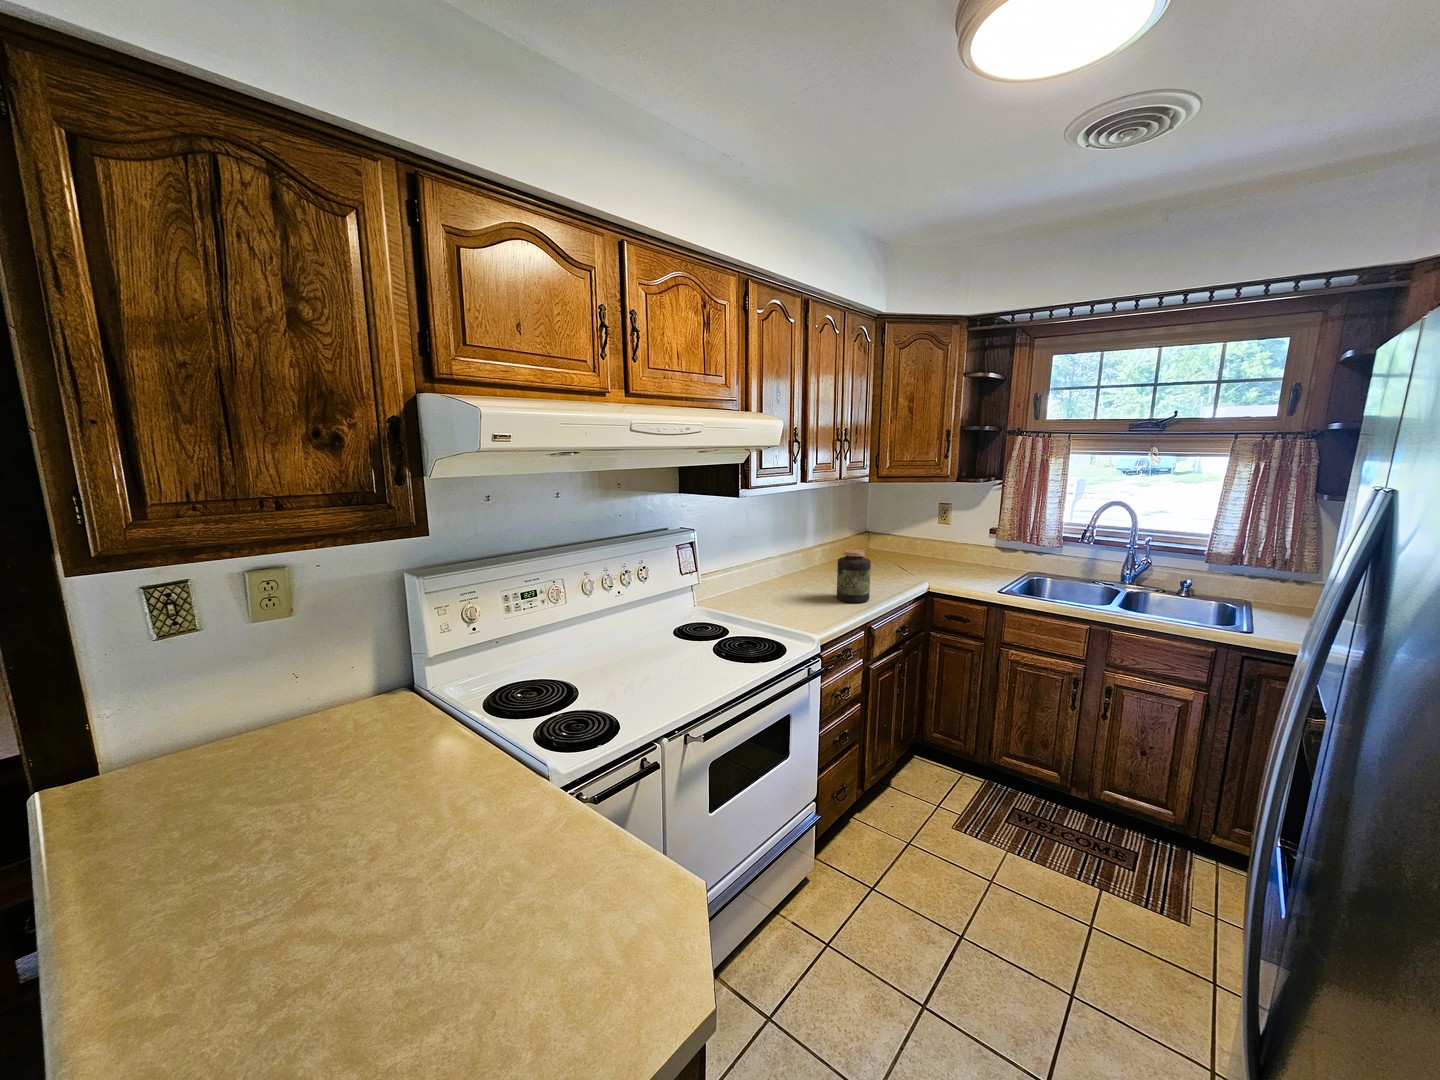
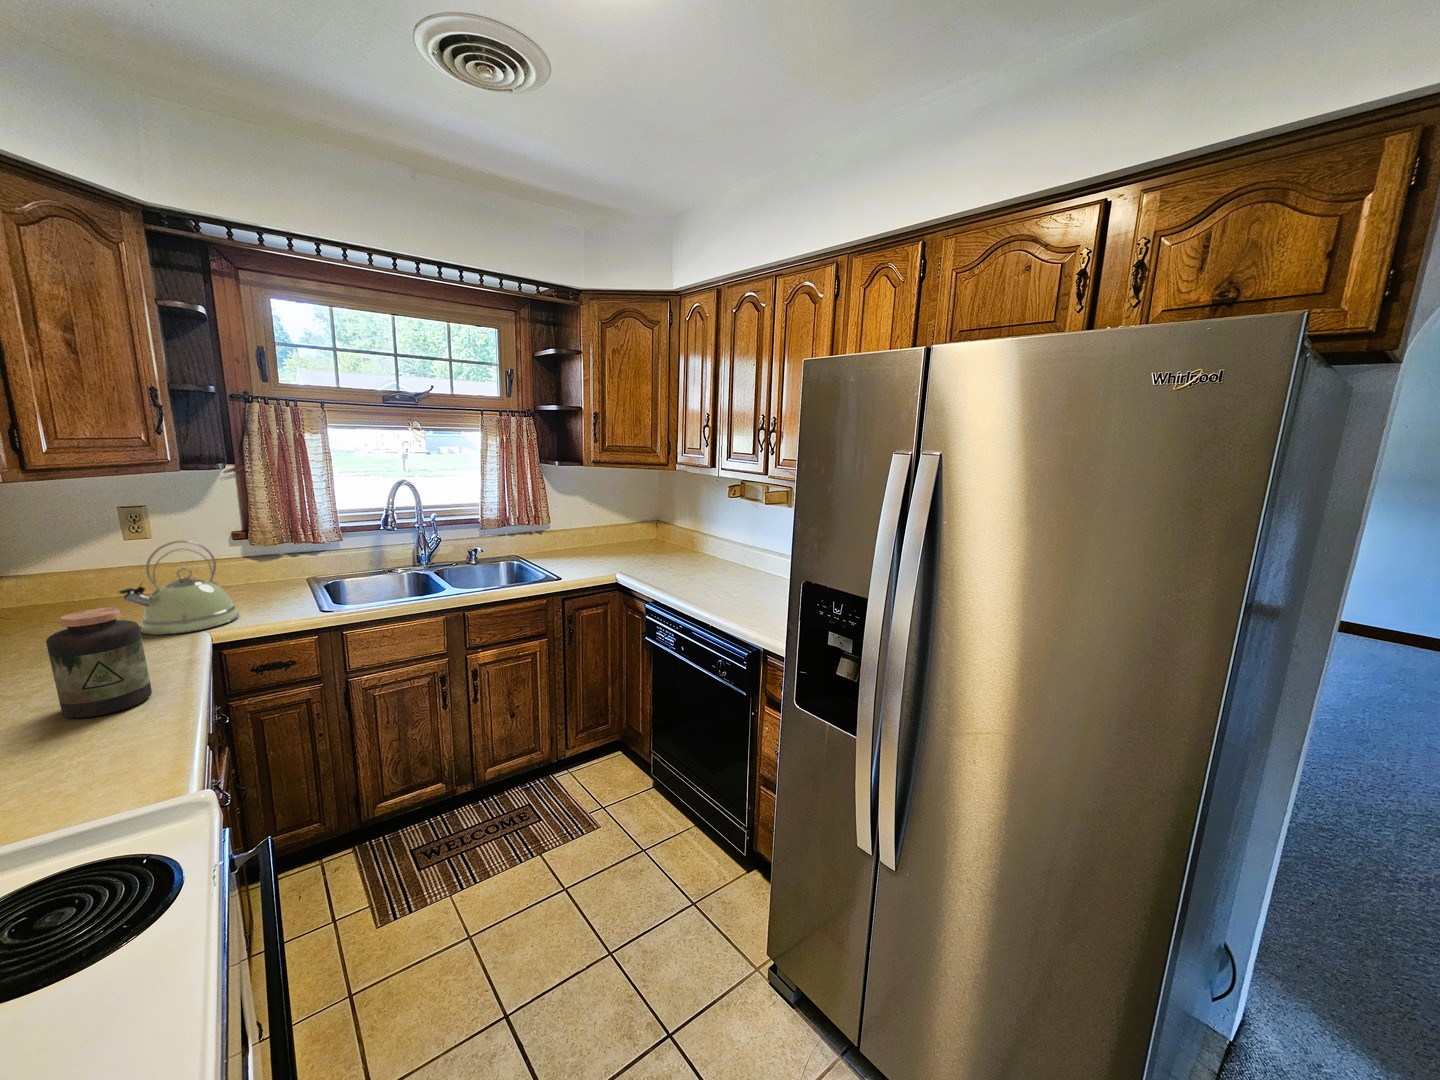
kettle: none [904,525,958,582] -> present [119,541,239,635]

